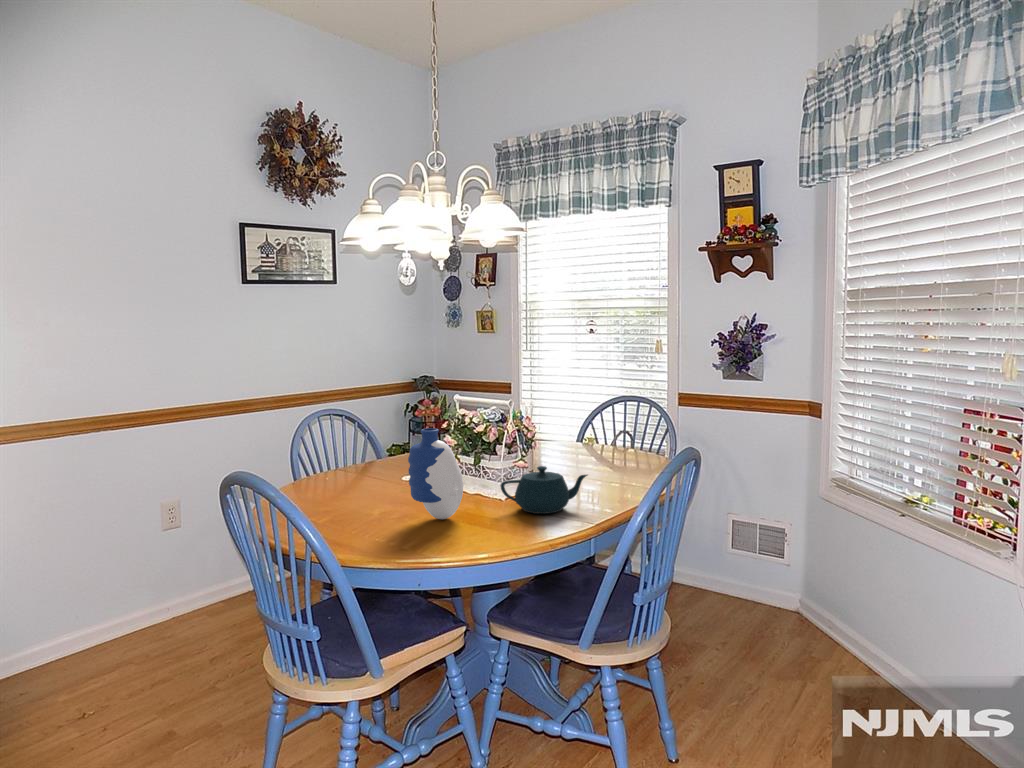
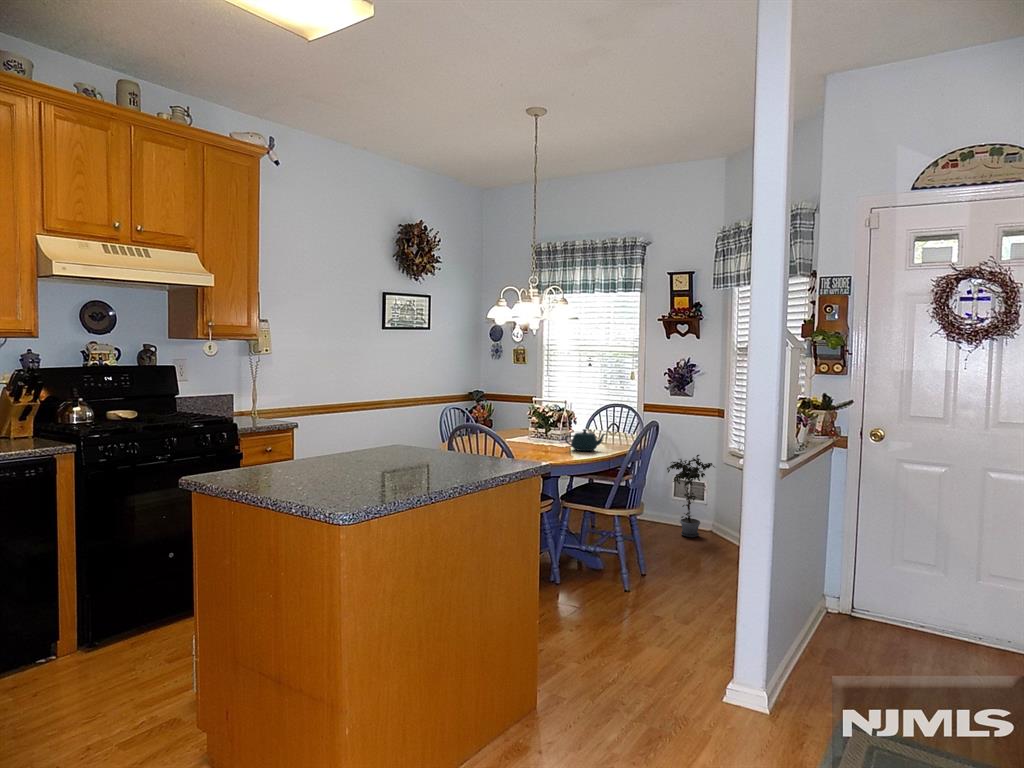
vase: present [408,428,463,519] -> none [525,408,549,452]
potted plant: none [718,485,807,629] -> present [667,455,714,537]

